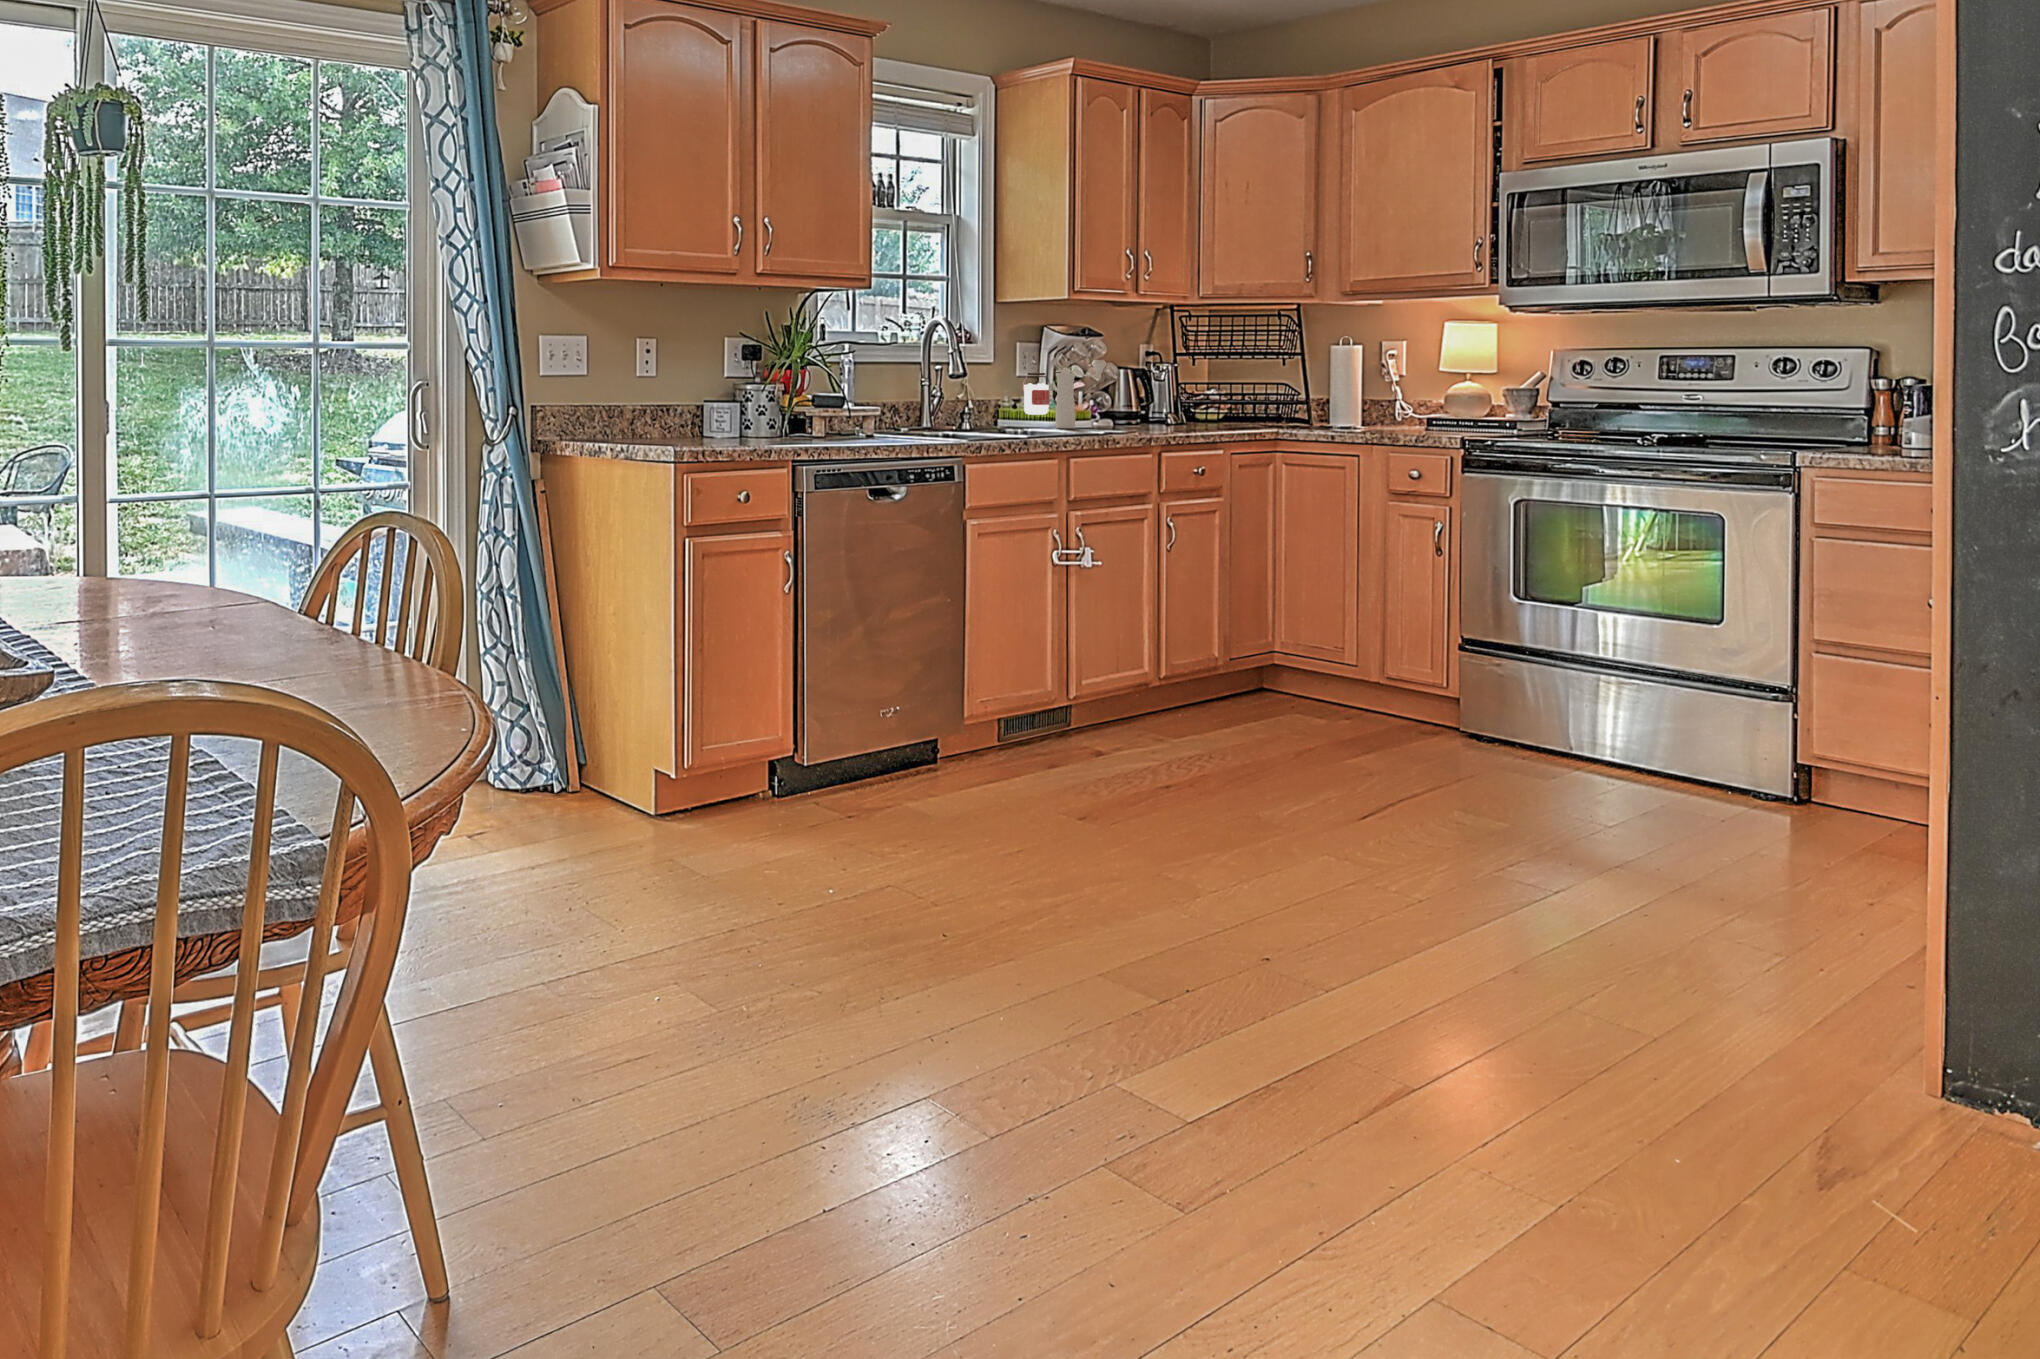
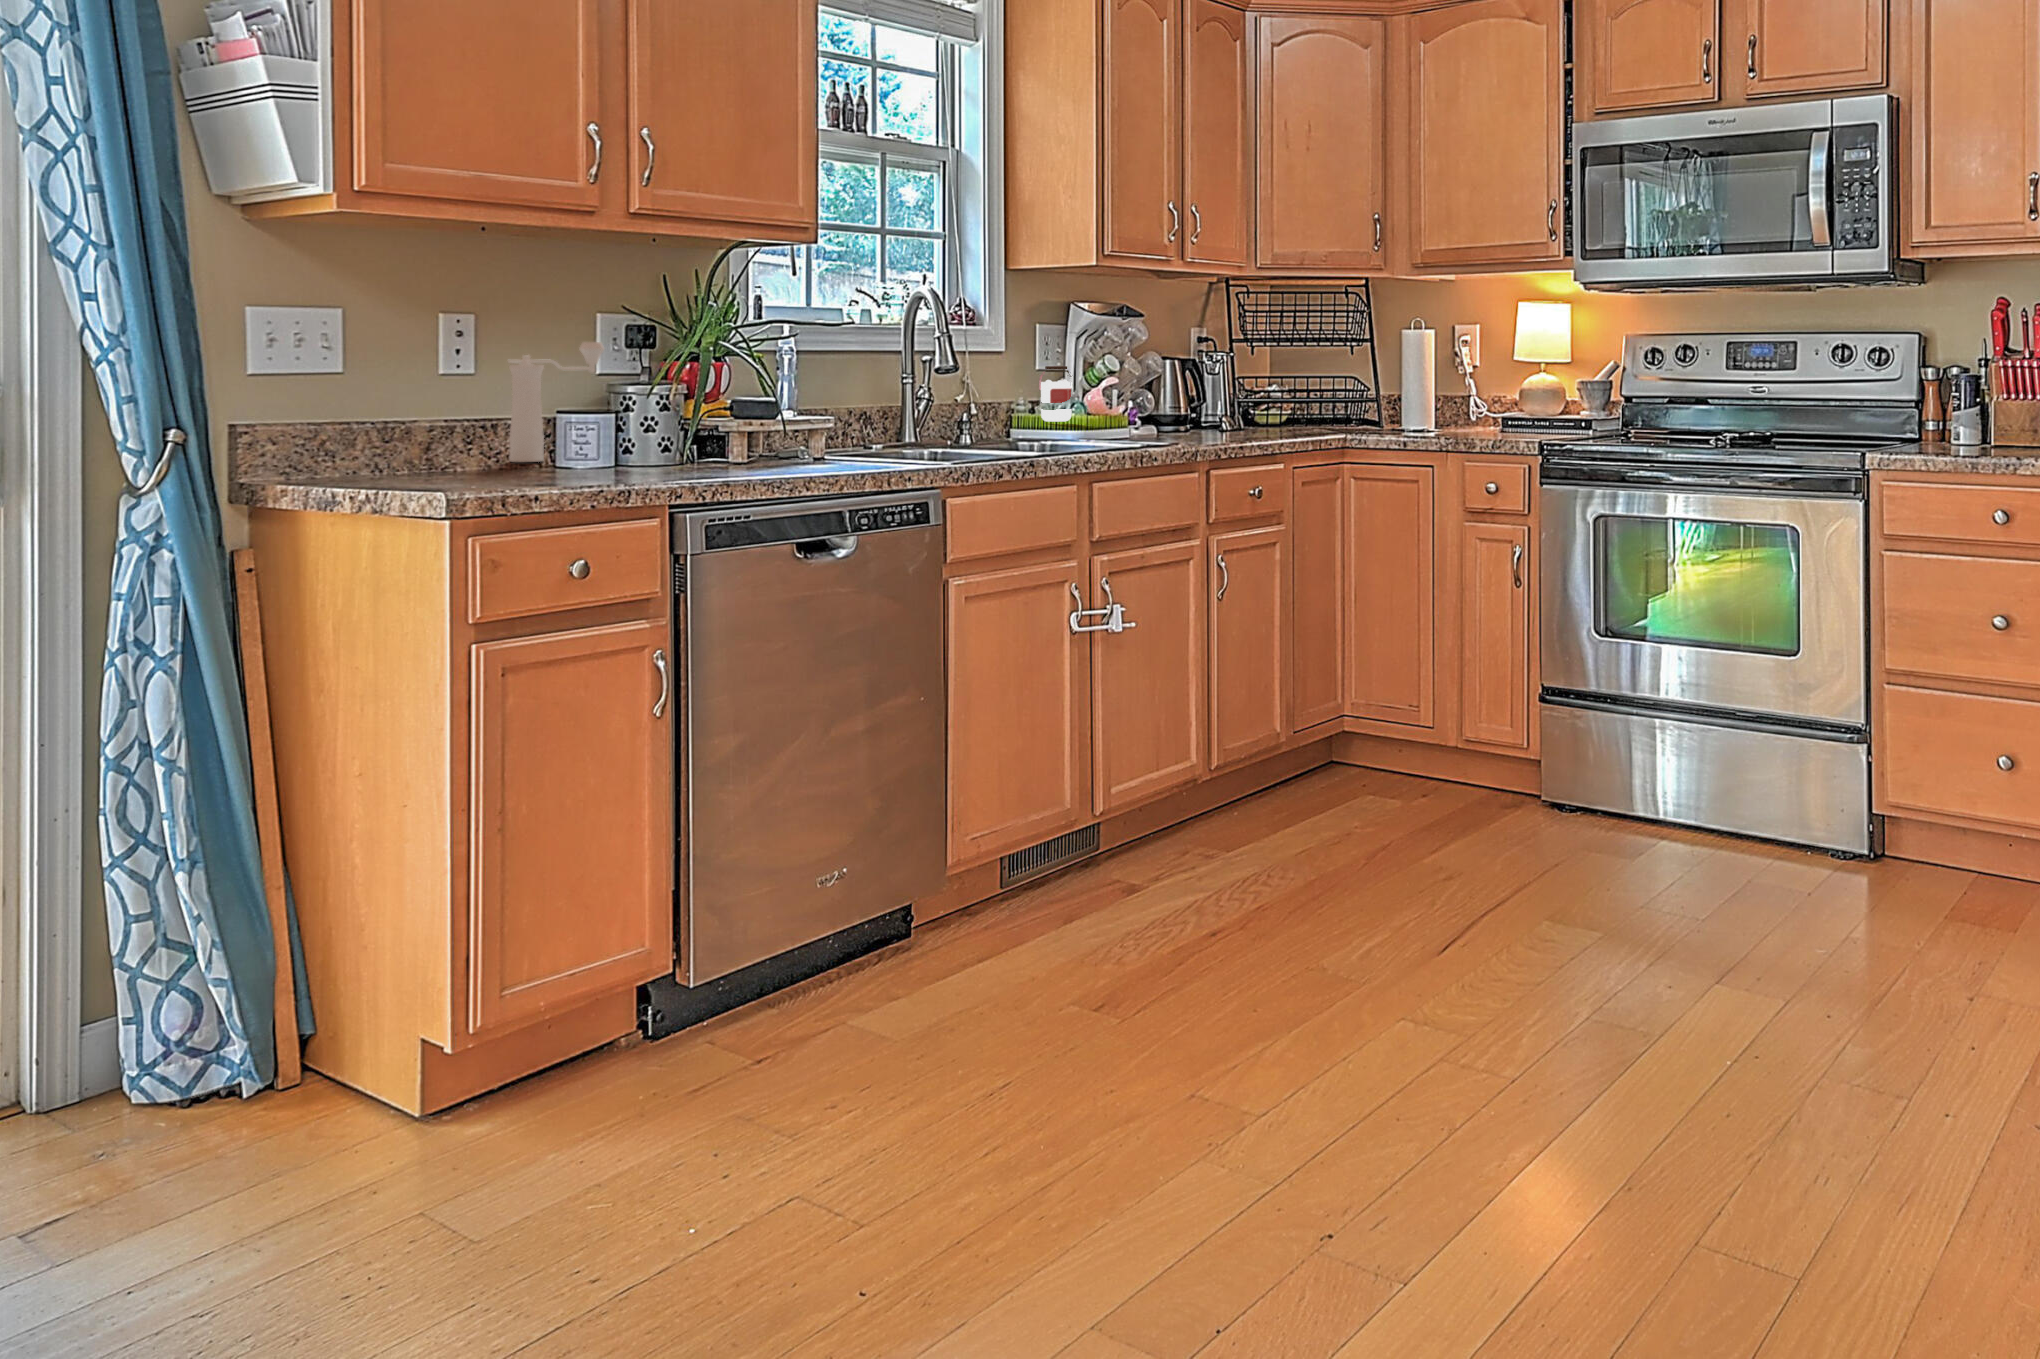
pepper mill: present [1056,360,1106,428] -> present [508,342,604,462]

